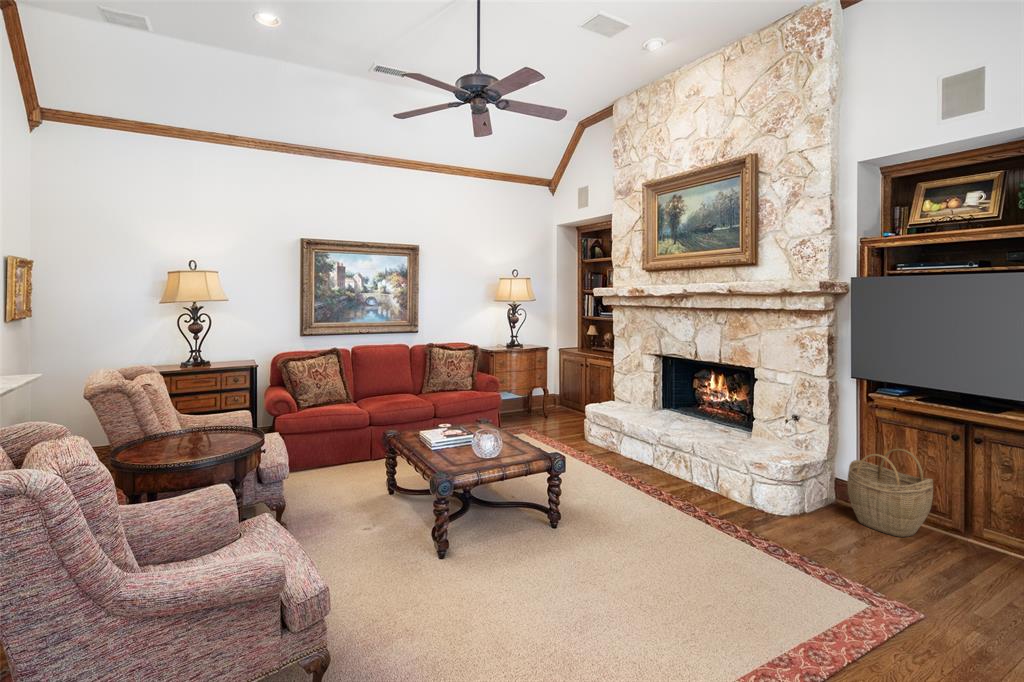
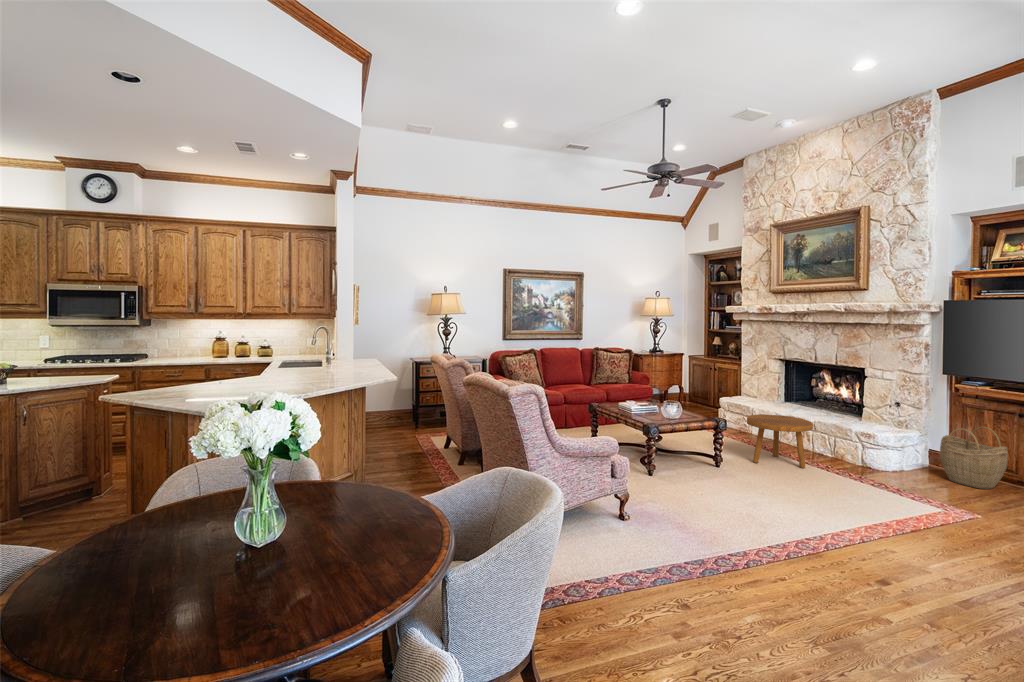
footstool: none [604,436,689,514] -> present [747,414,813,468]

